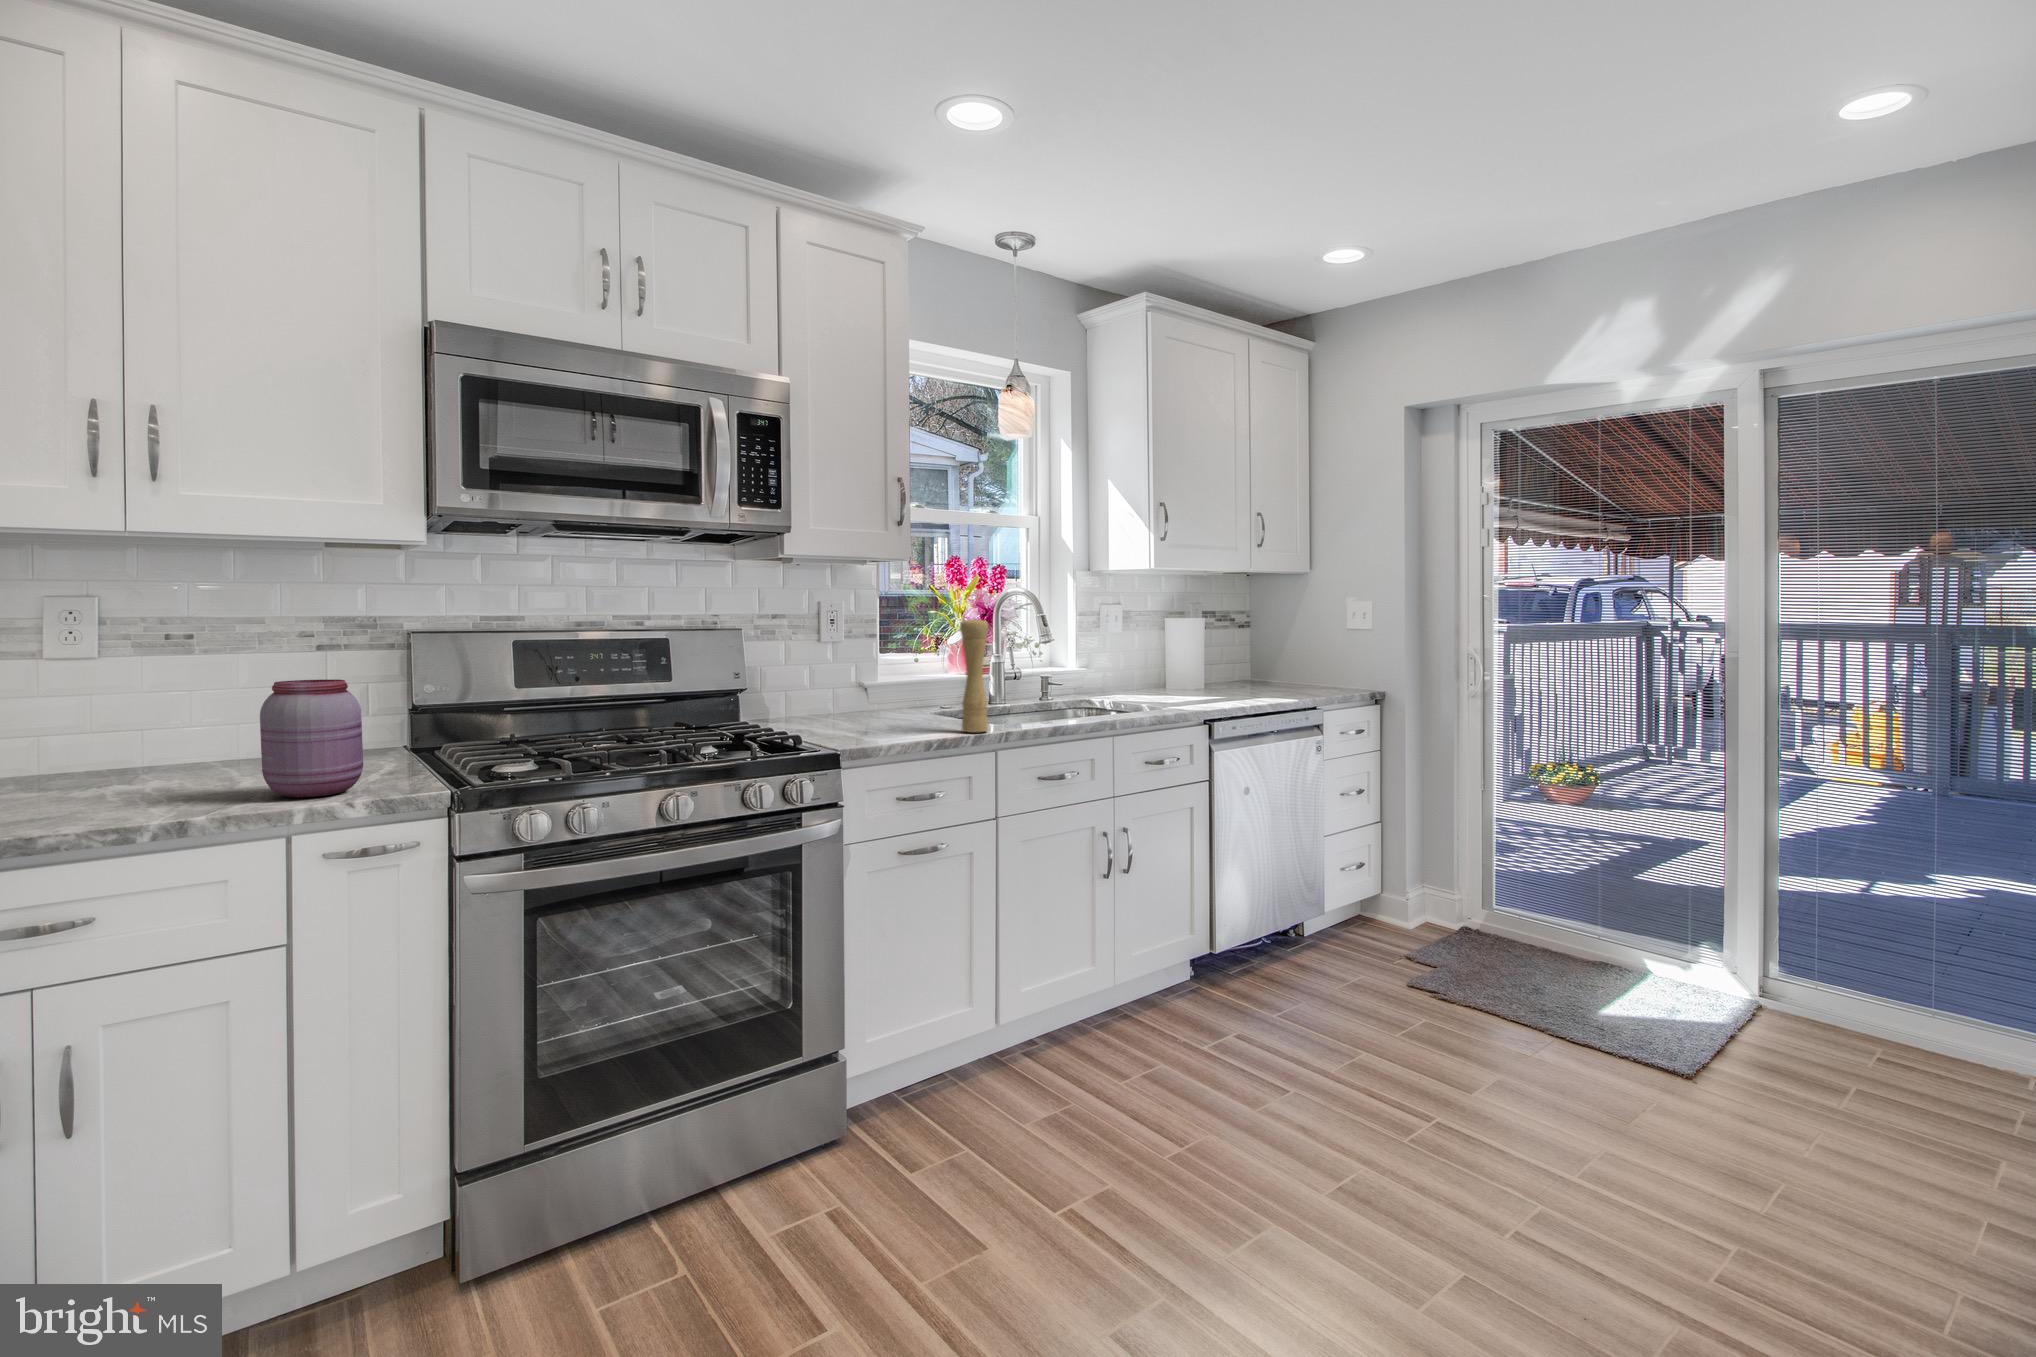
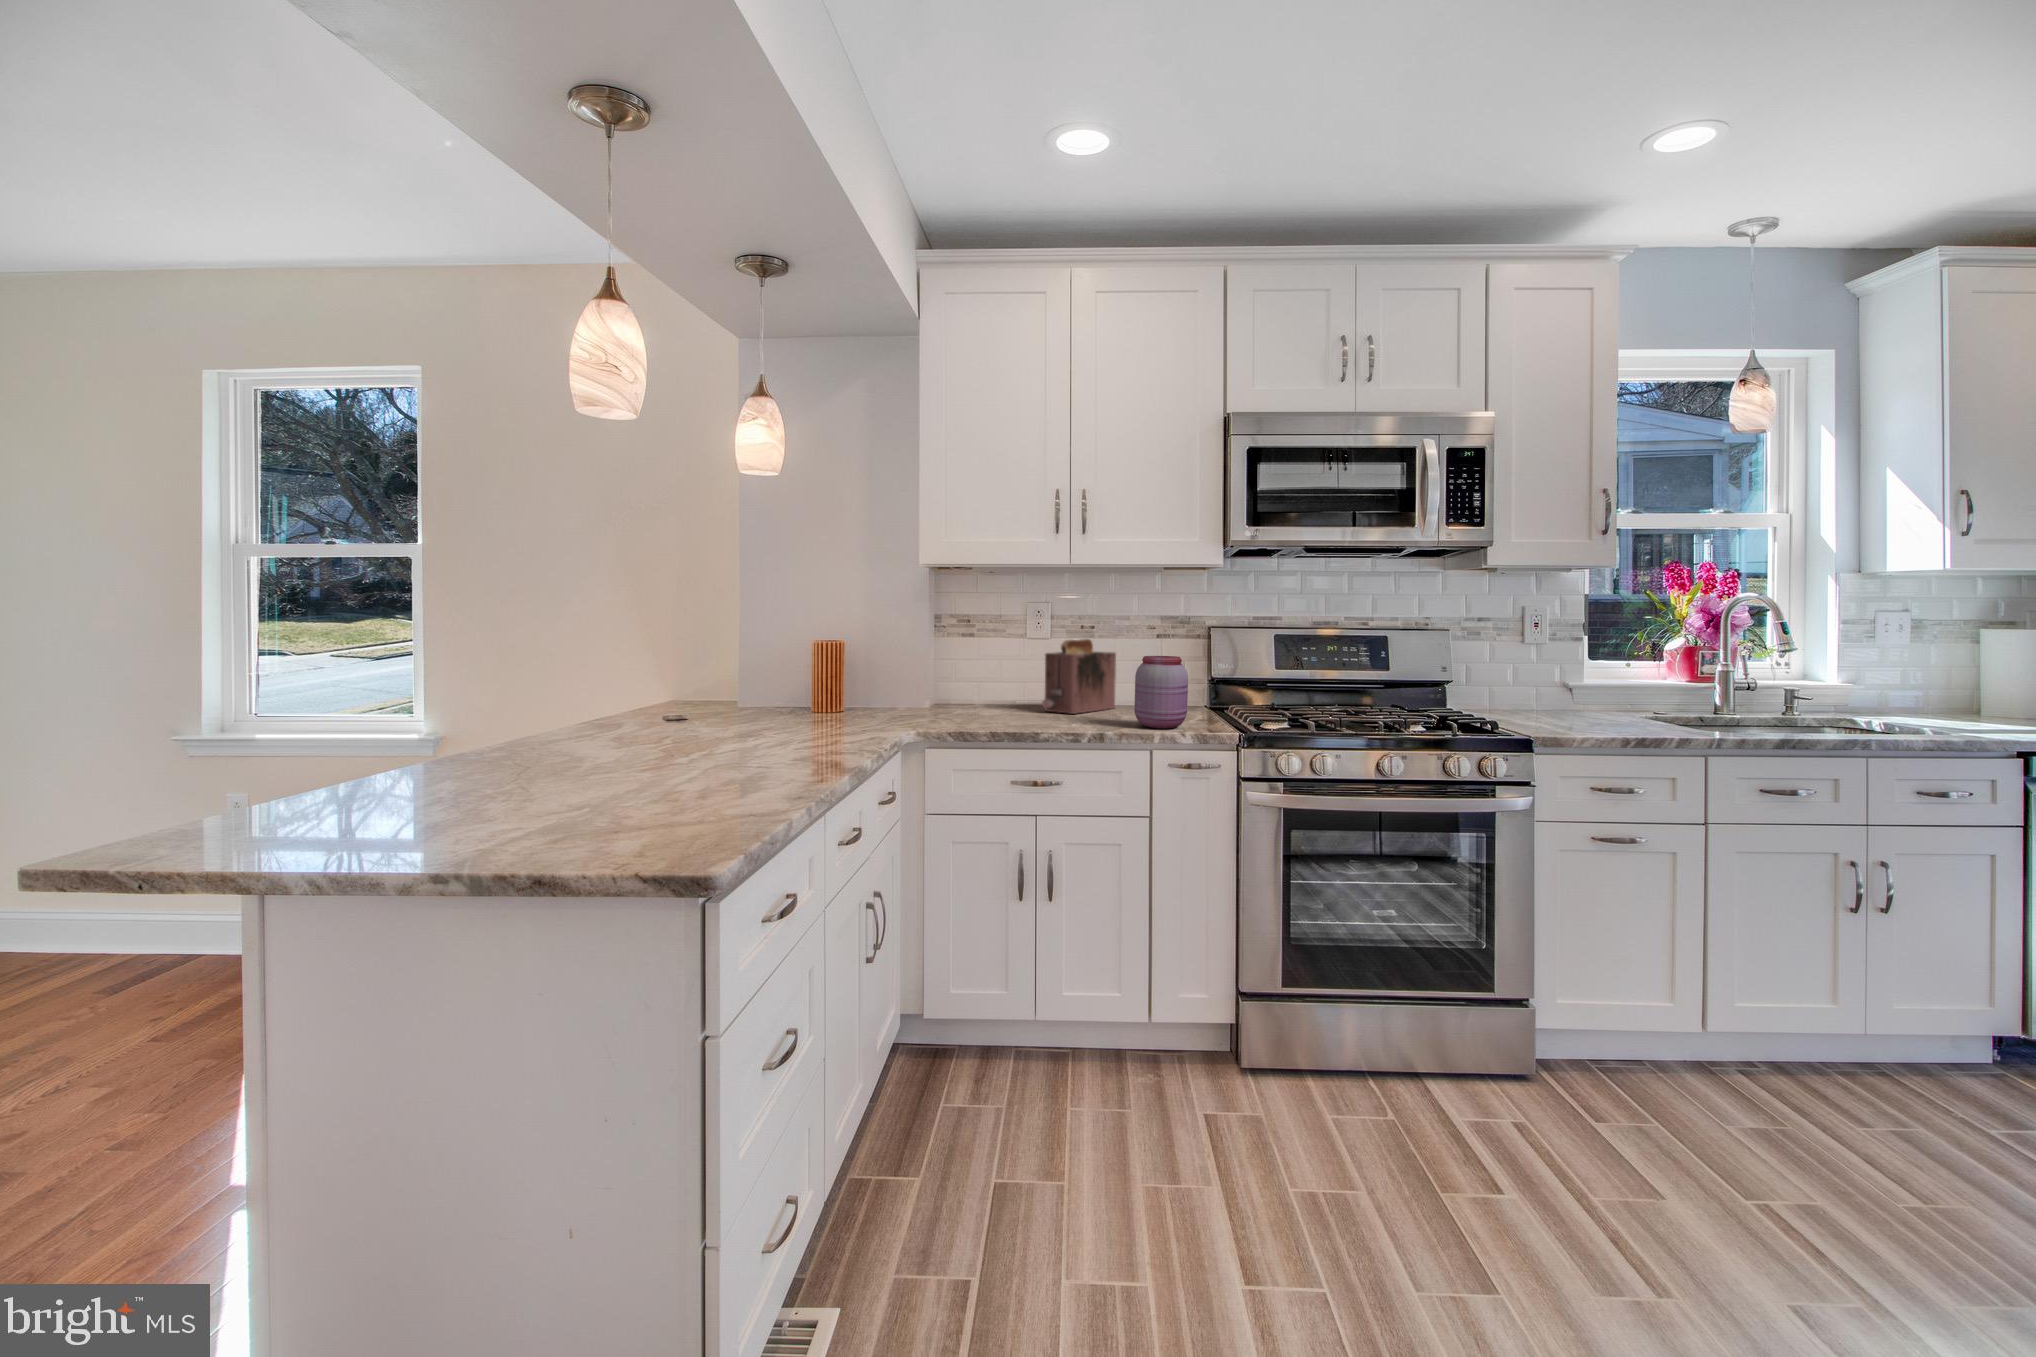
pepper mill: present [960,618,989,732] -> none [1671,626,1710,736]
toaster: none [67,657,236,789] -> present [1042,639,1116,714]

